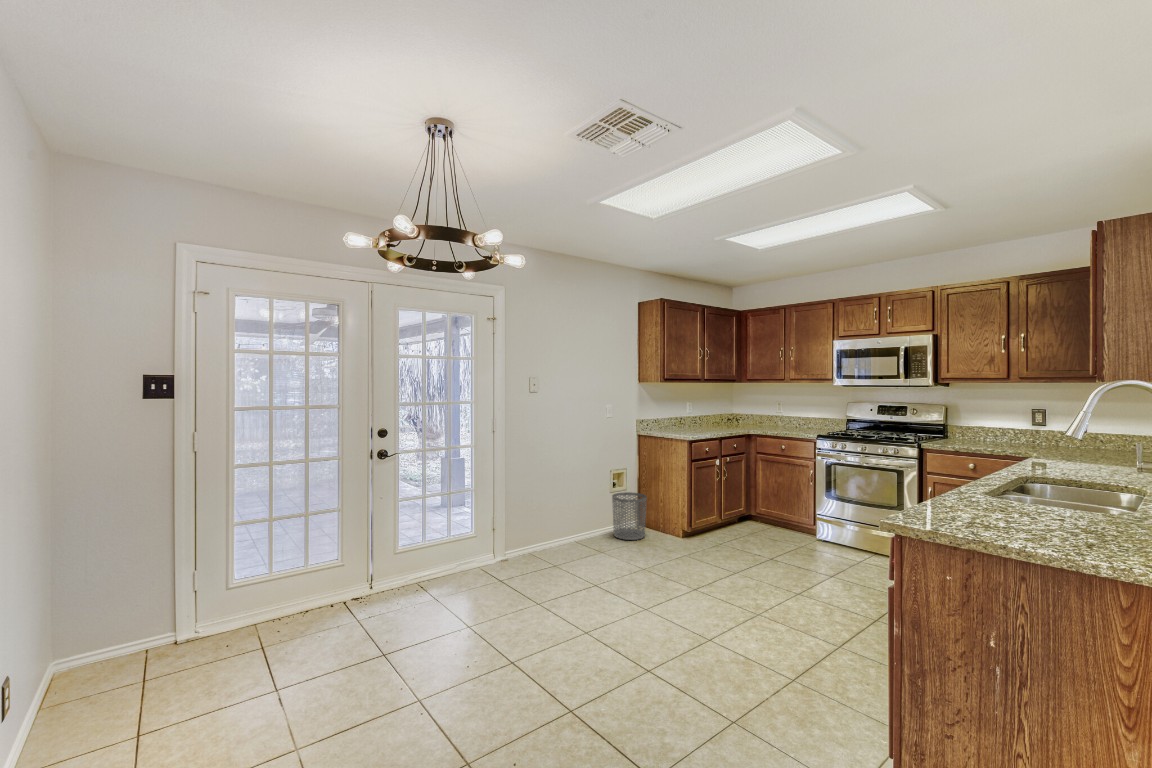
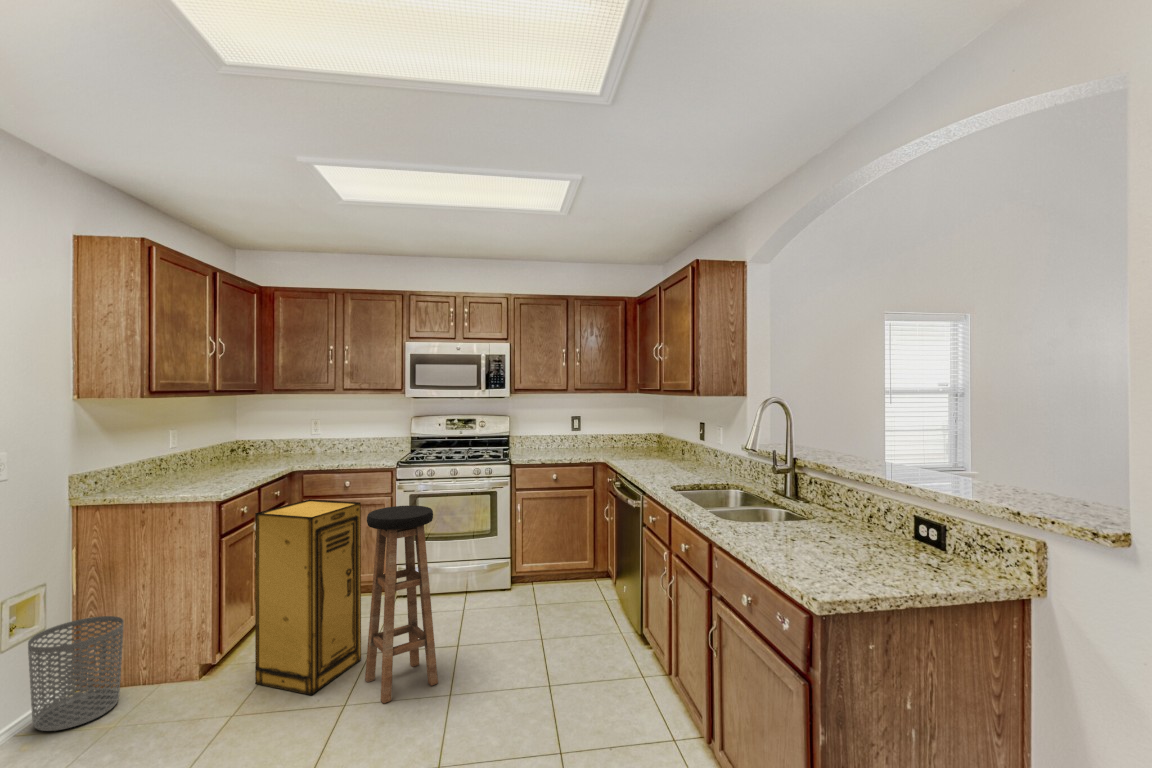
storage cabinet: none [700,450,761,566] -> present [255,499,361,695]
bar stool: none [752,460,799,589] -> present [365,506,438,703]

